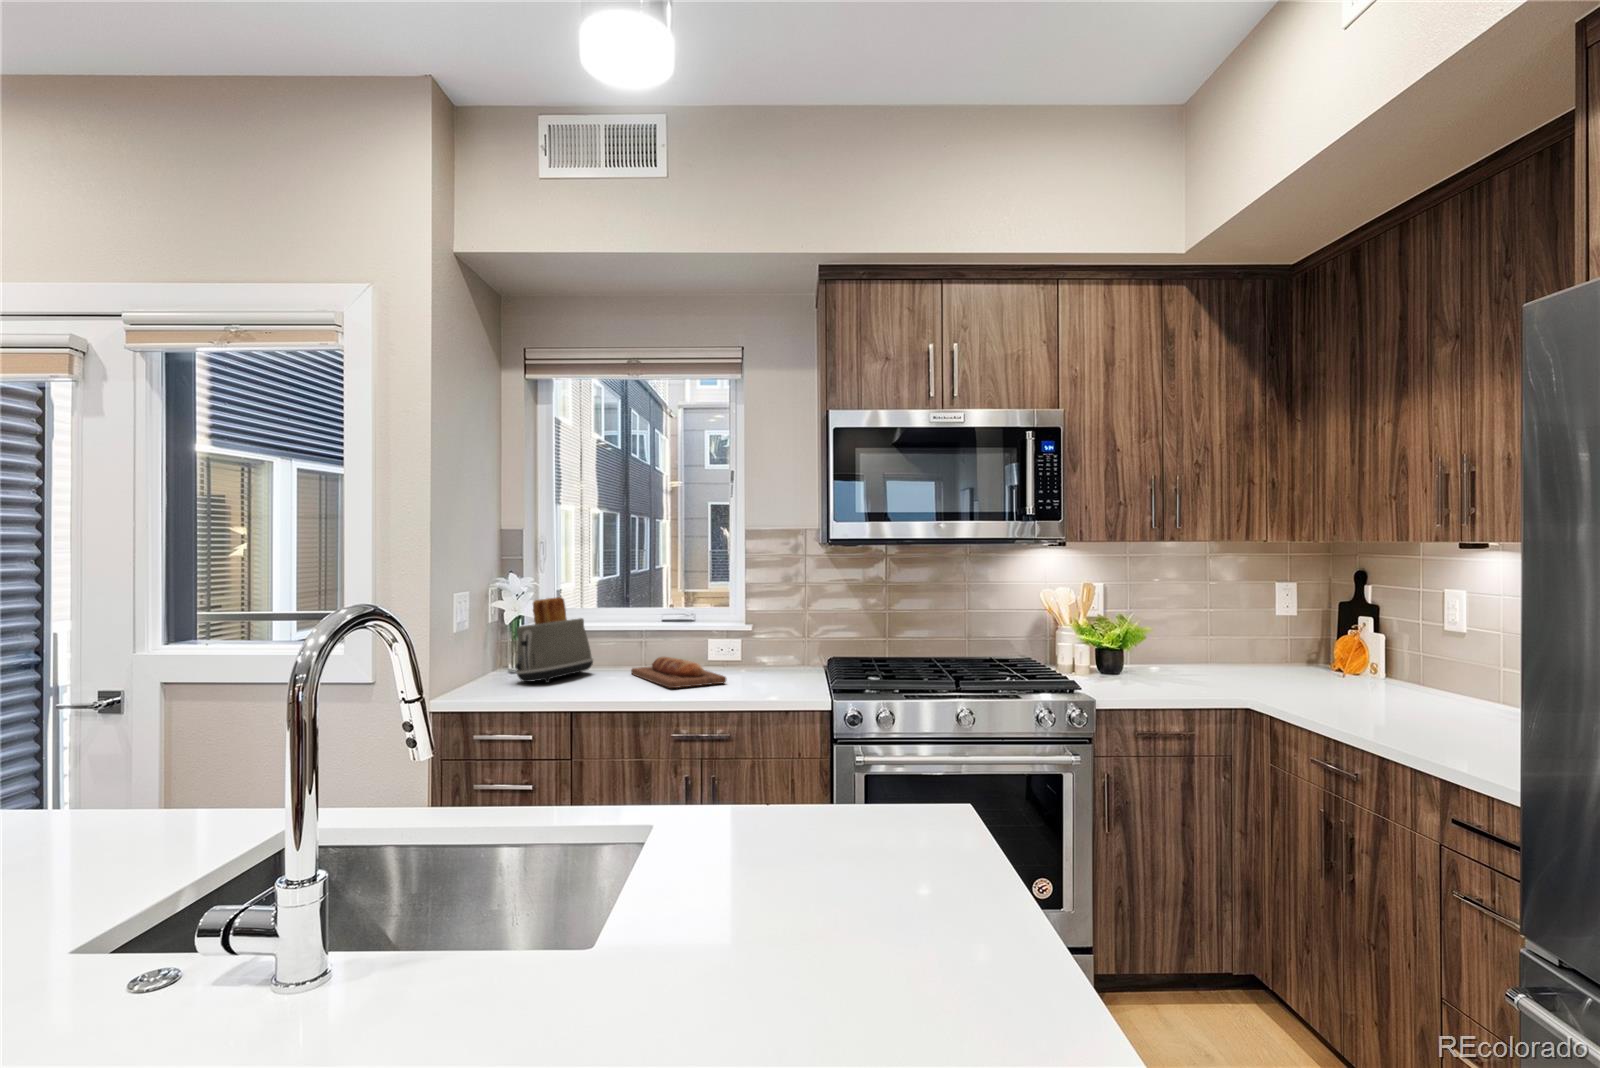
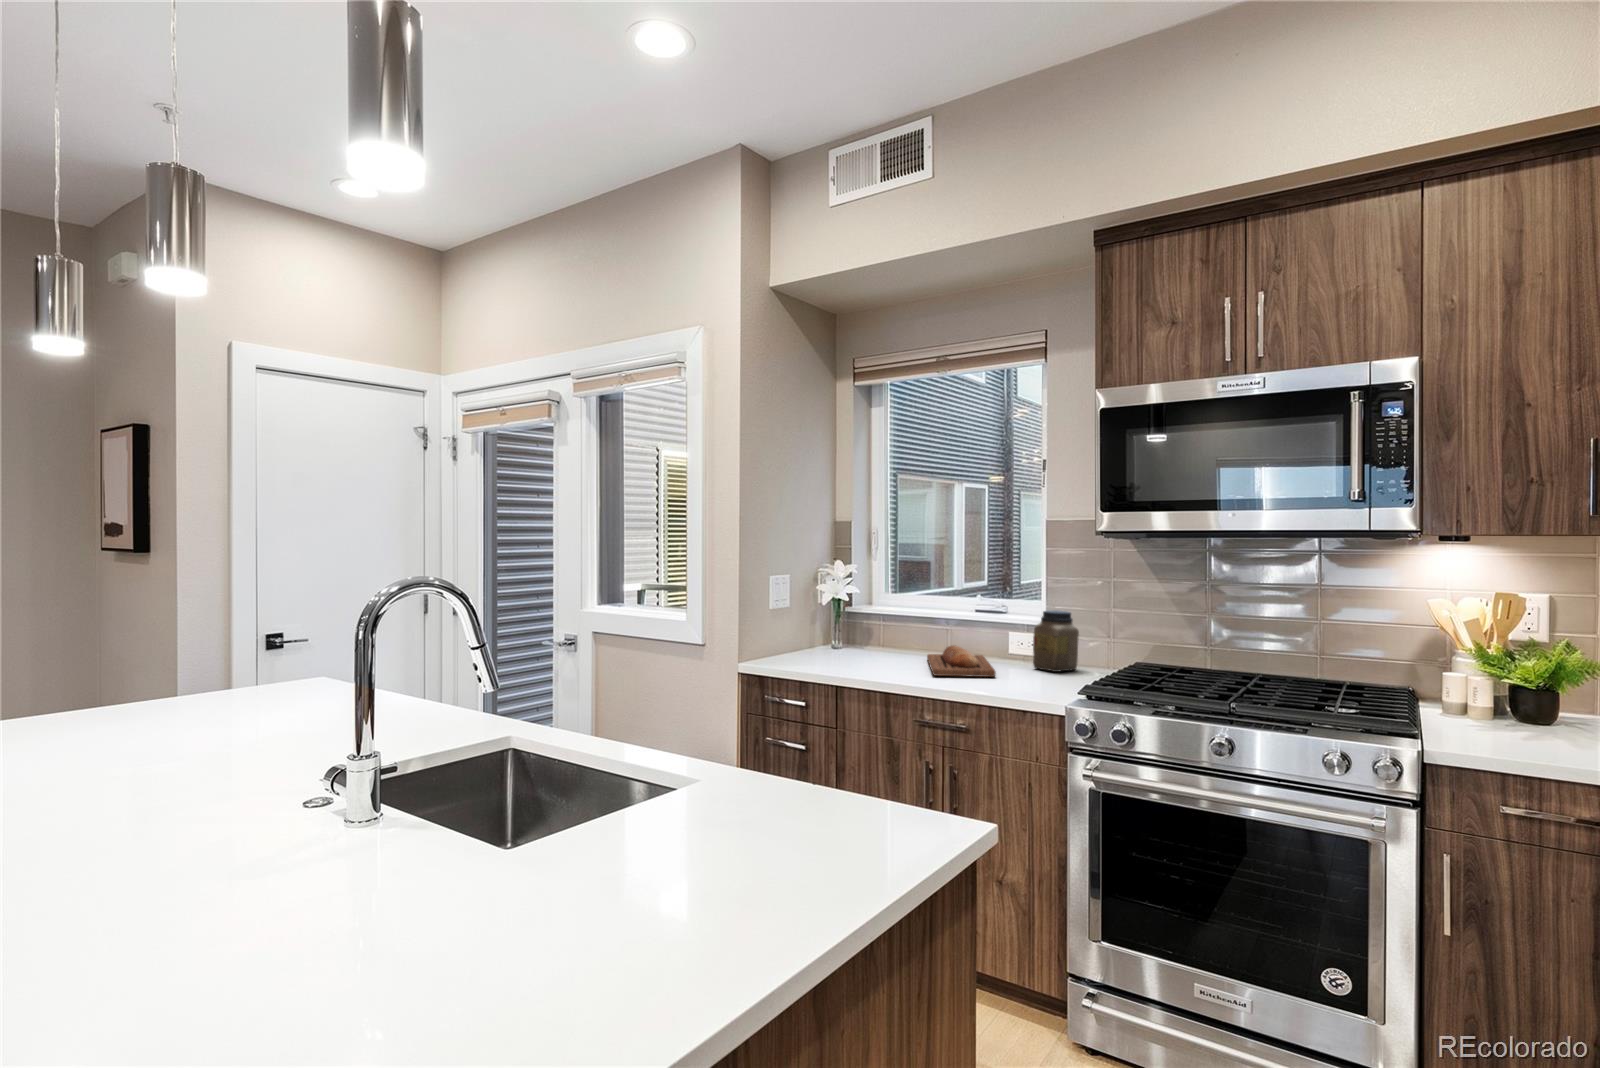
toaster: present [516,597,593,683] -> none [821,583,896,660]
jar: none [742,615,781,673] -> present [1033,610,1079,672]

